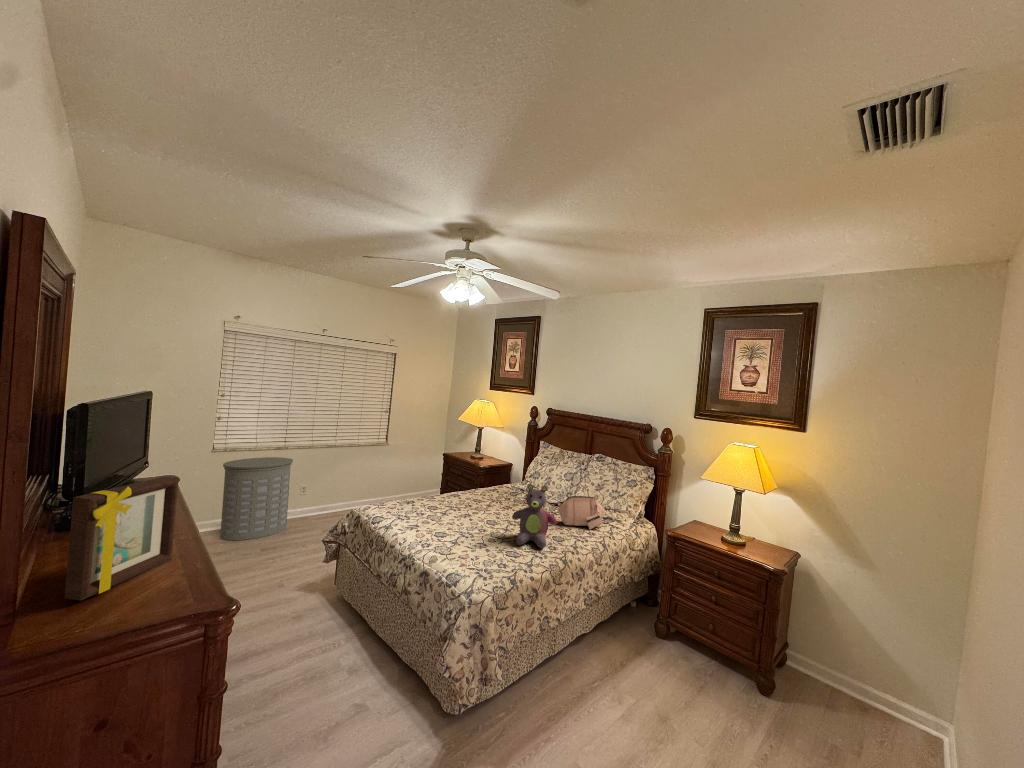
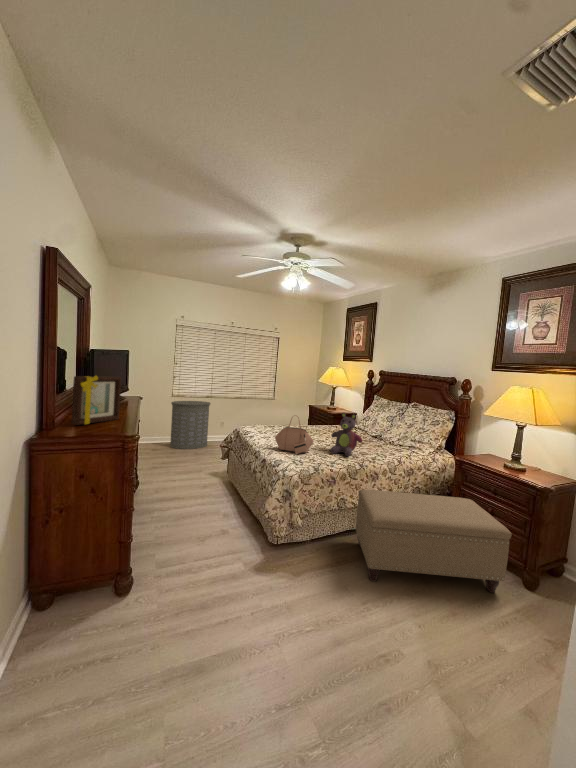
handbag: present [557,481,605,529] -> present [275,419,314,454]
ottoman: none [561,588,761,742] -> present [356,490,512,593]

